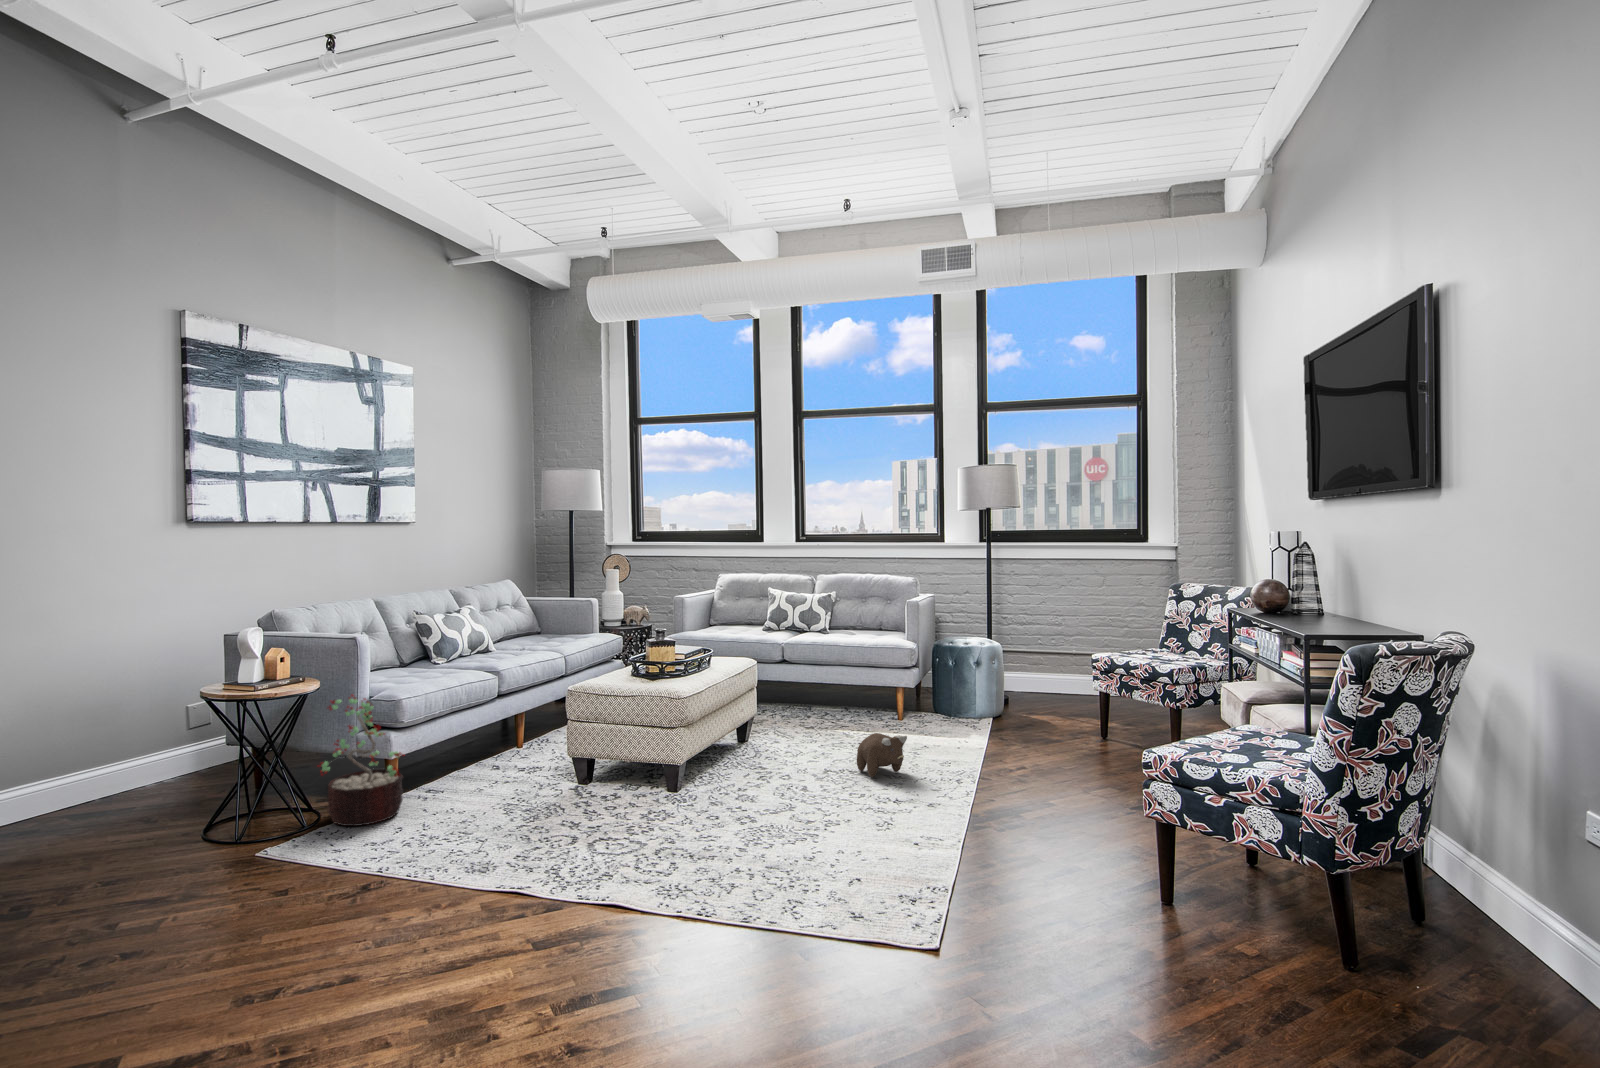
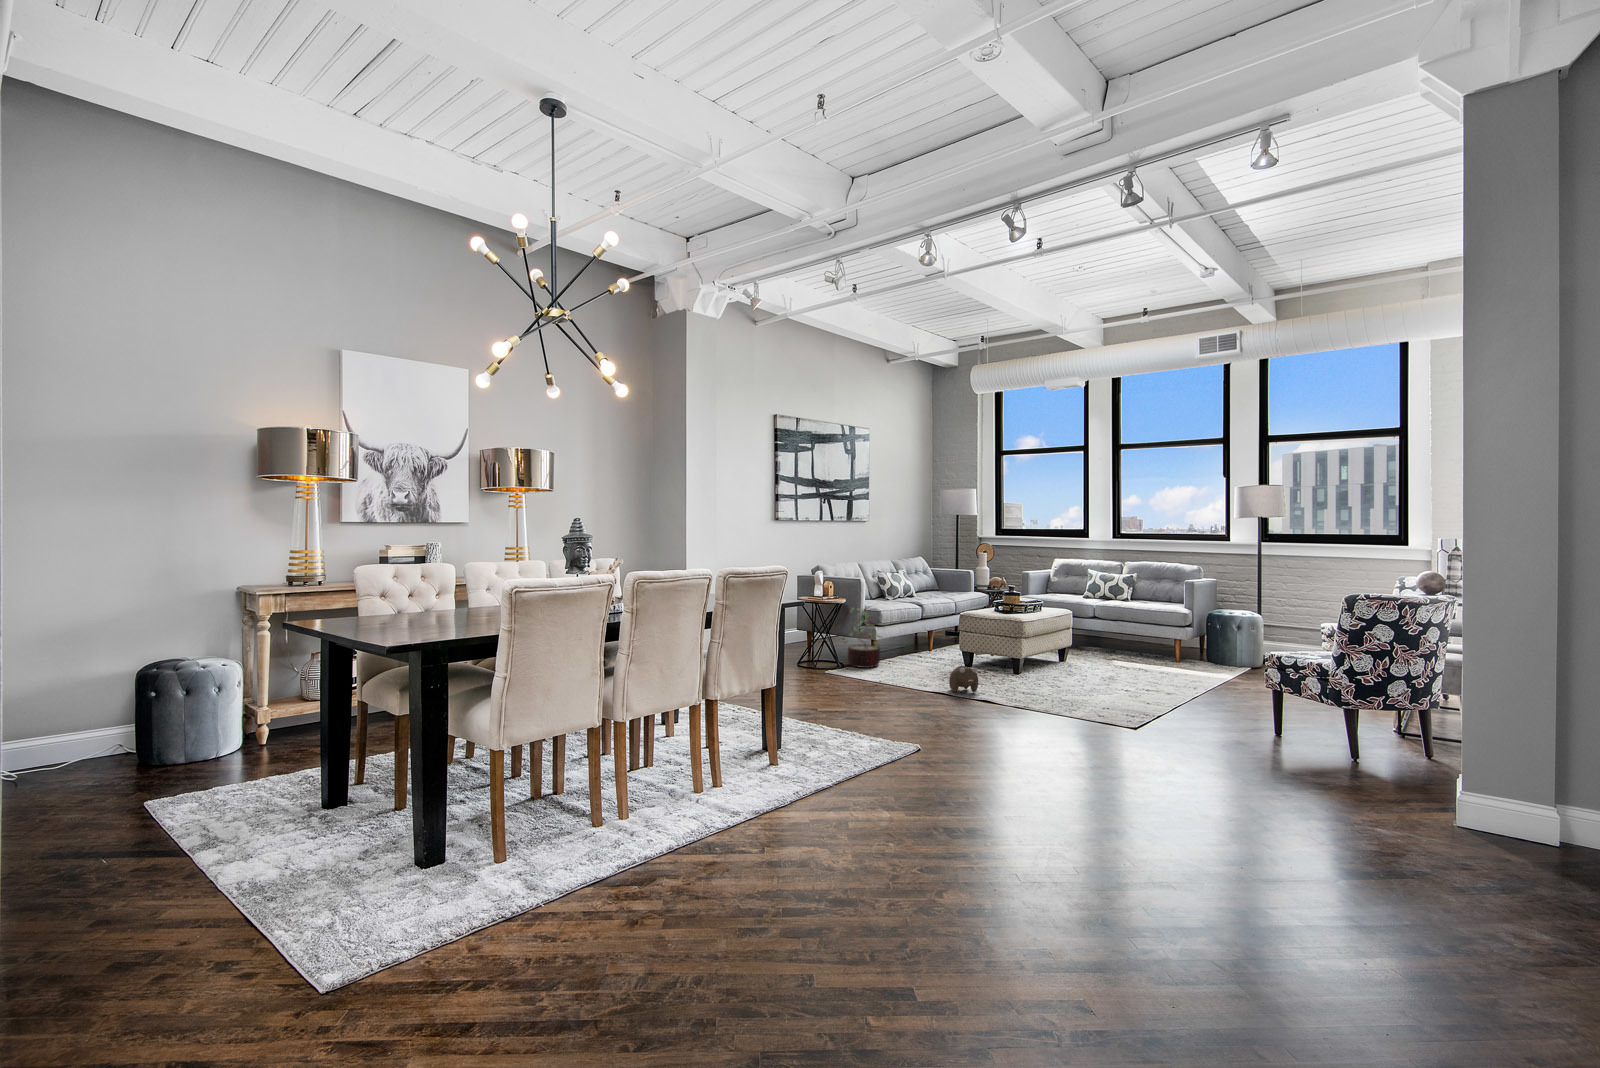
plush toy: present [857,733,907,777] -> present [949,666,978,693]

